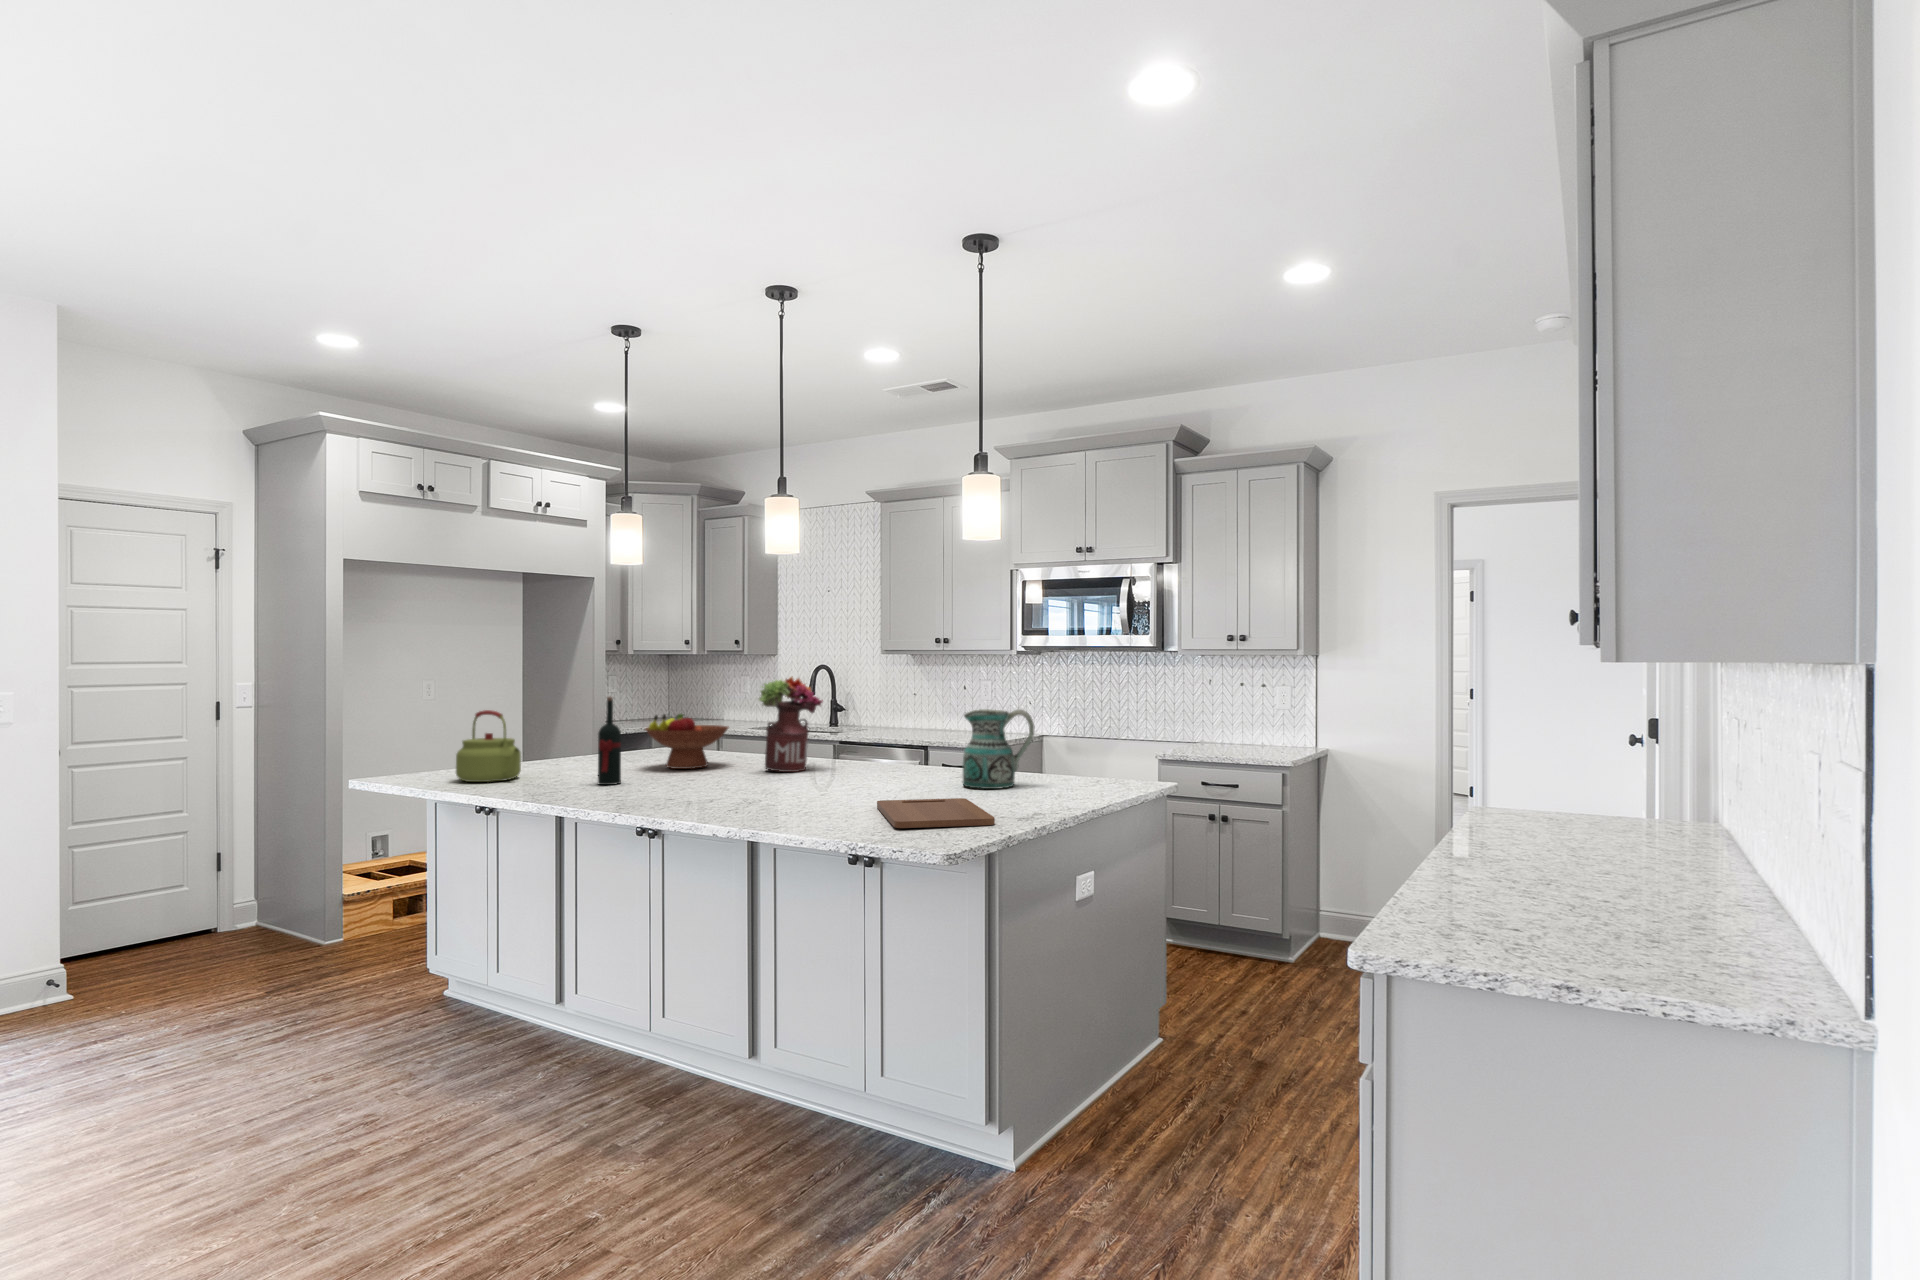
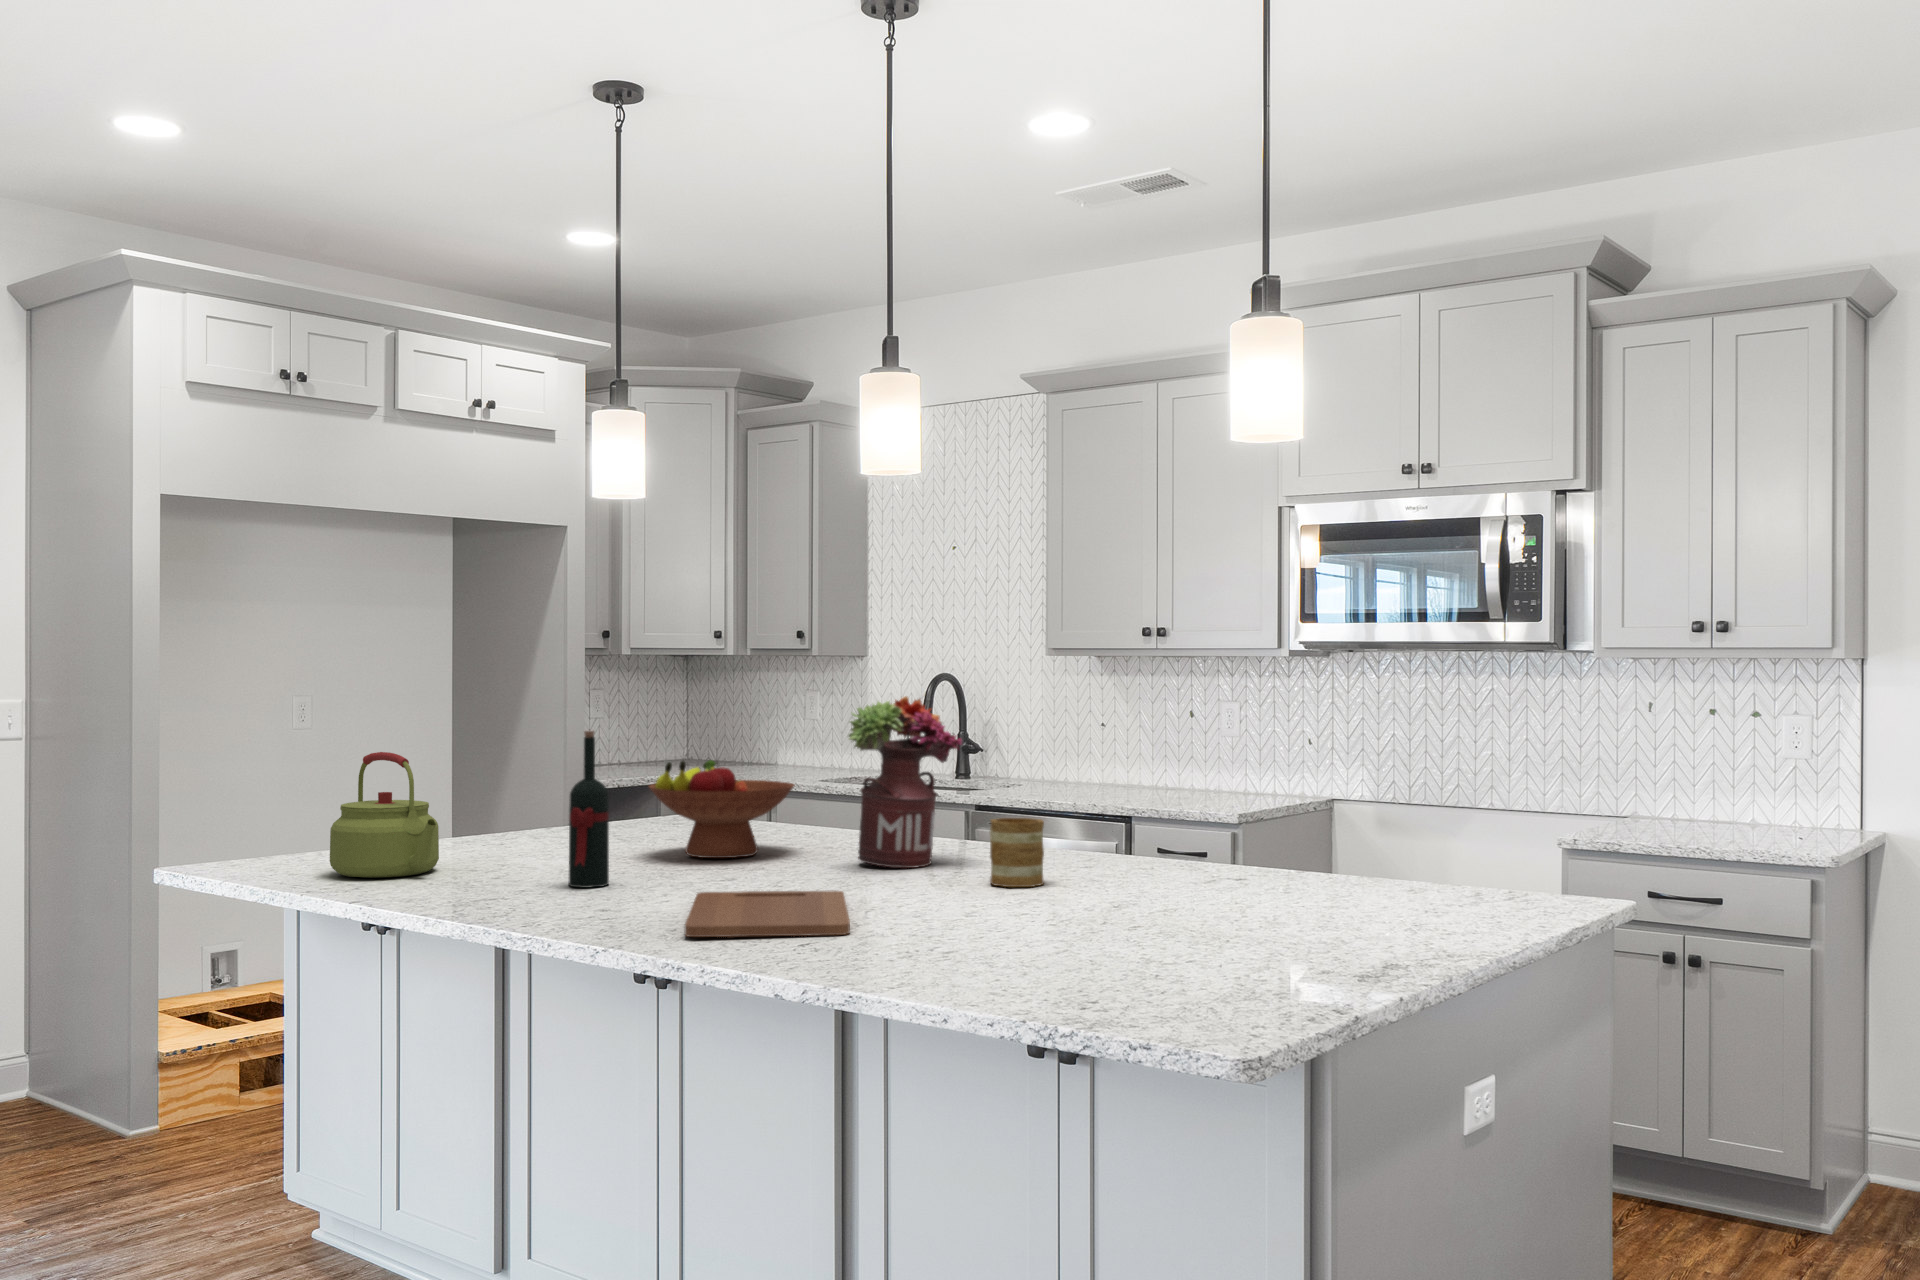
ceramic pitcher: present [963,709,1035,789] -> none [1228,760,1365,910]
mug: none [837,743,866,780] -> present [990,818,1044,887]
cutting board: present [877,798,995,828] -> present [685,891,850,937]

